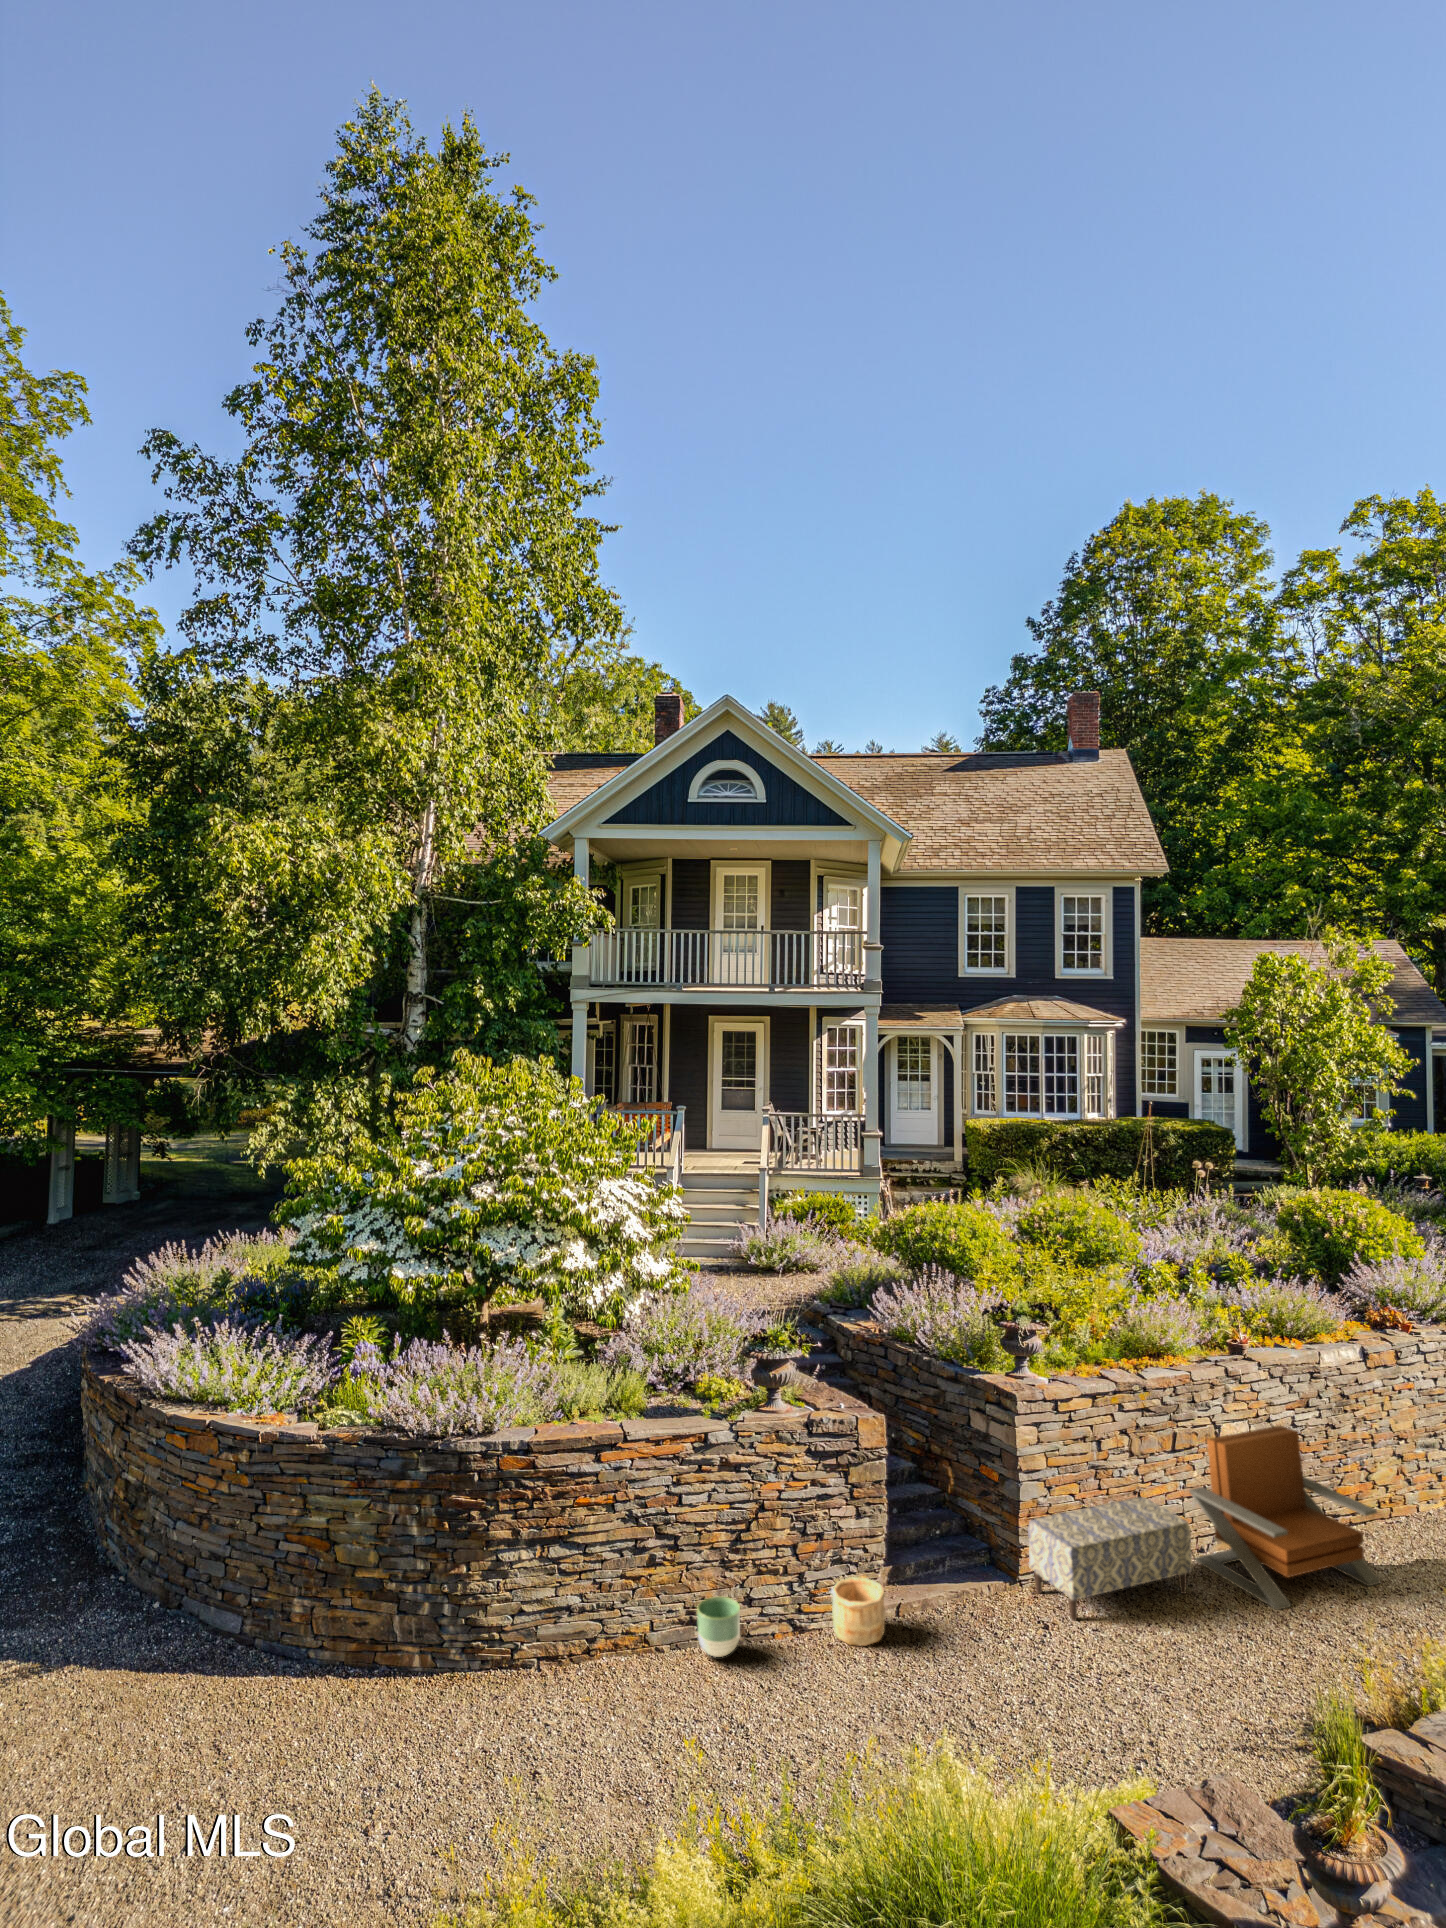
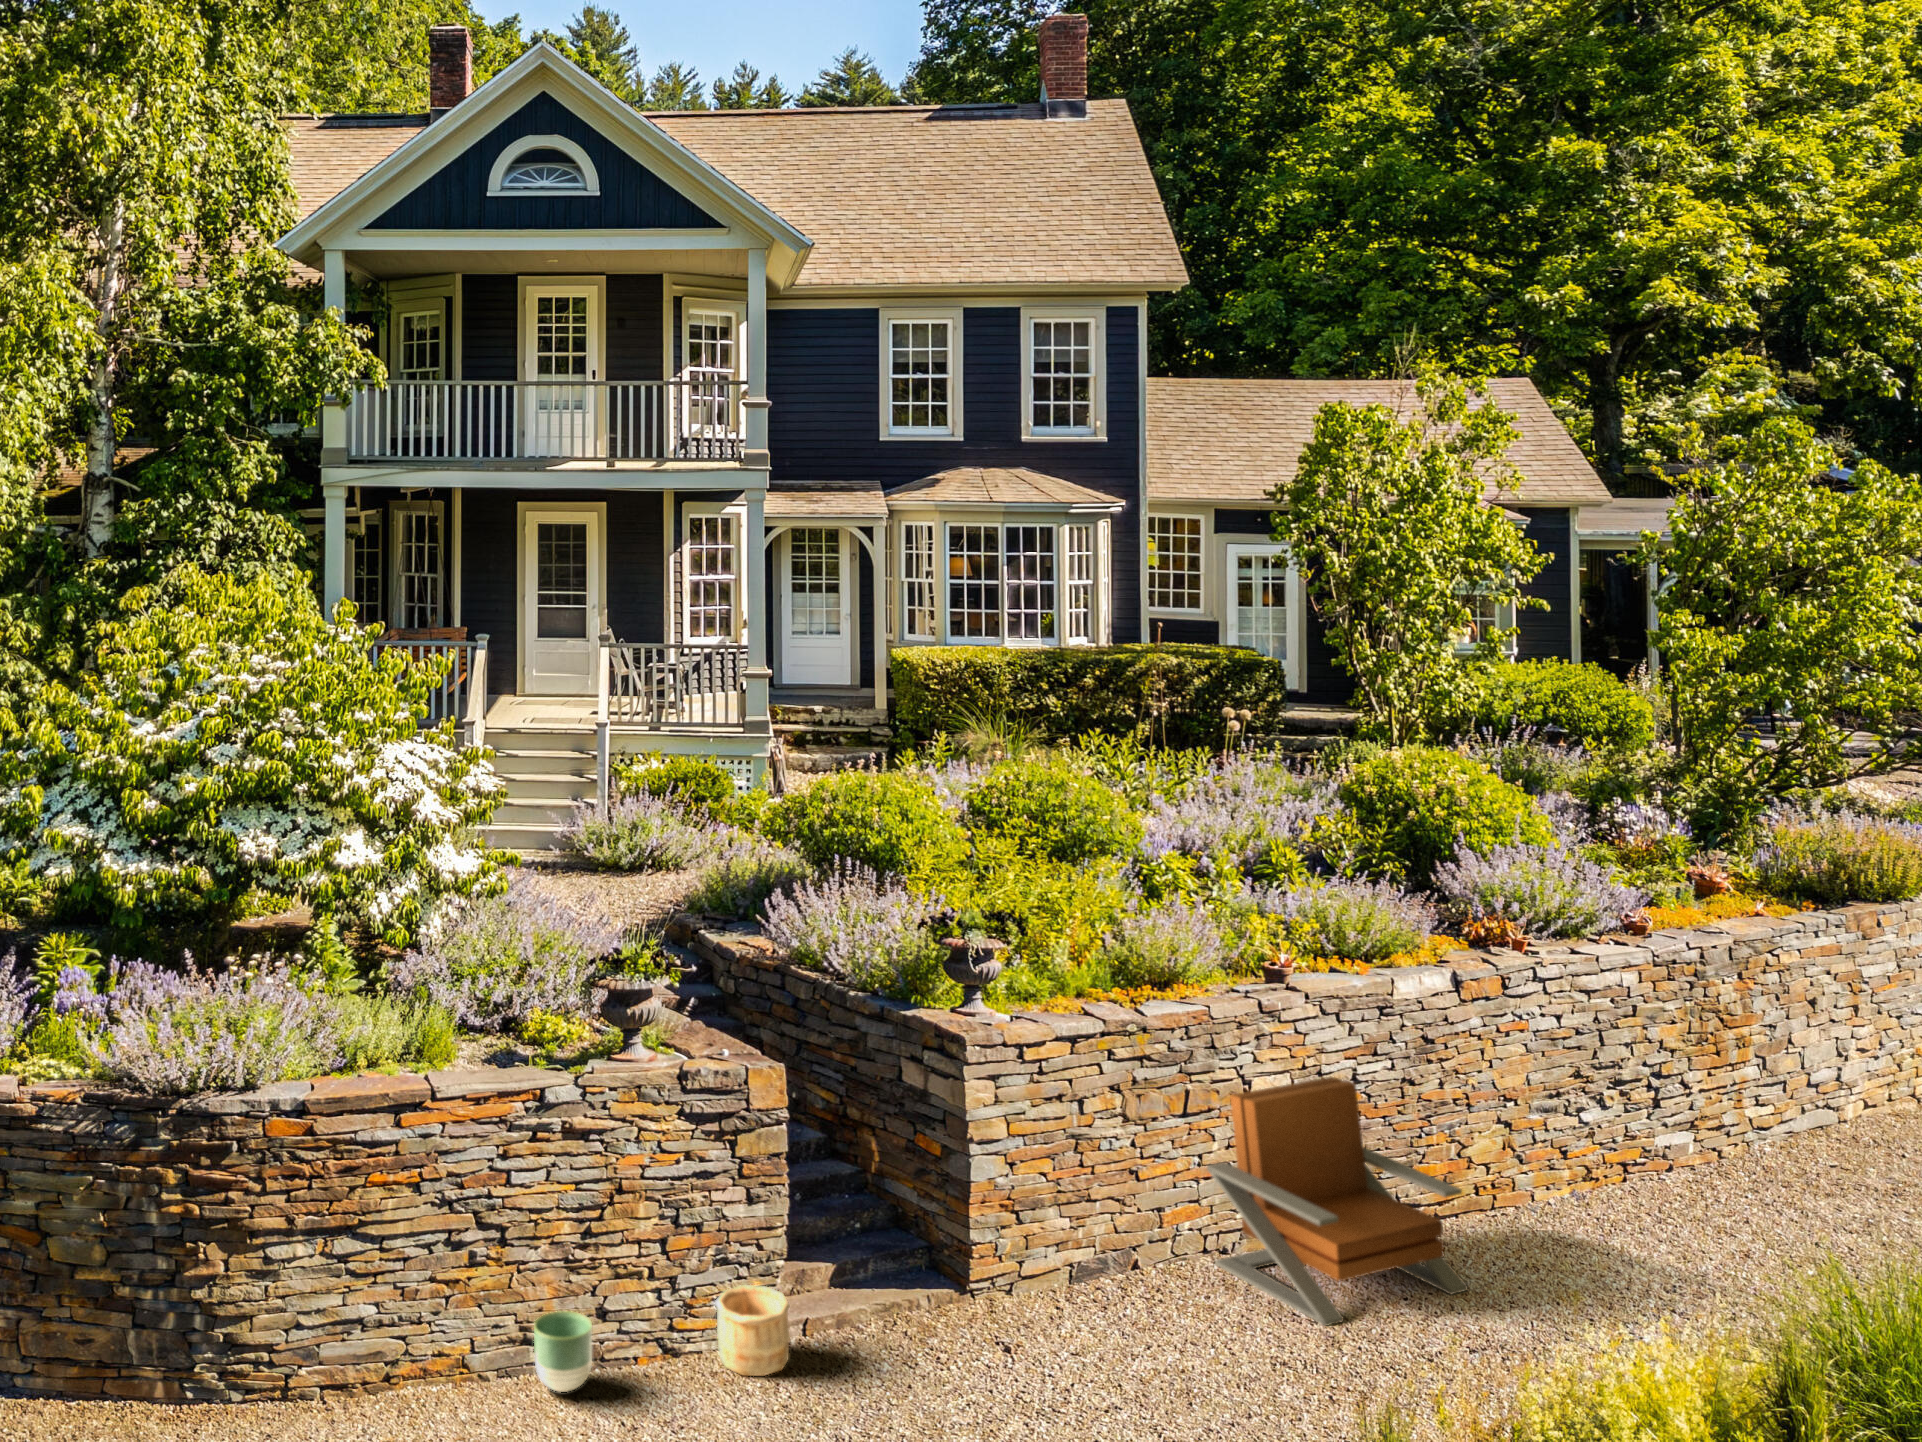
bench: present [1028,1497,1192,1621] -> none [985,1175,1209,1343]

